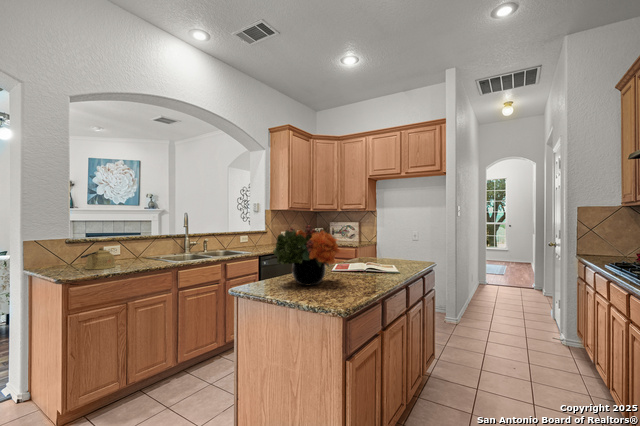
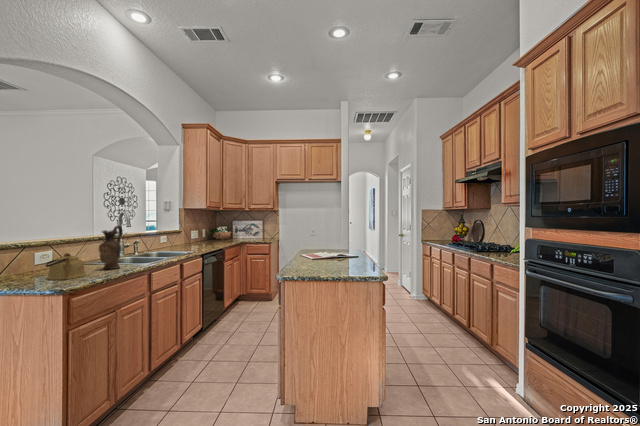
ceramic pitcher: none [134,225,159,264] -> present [99,225,123,269]
flower arrangement: present [273,225,340,286] -> none [304,223,355,269]

